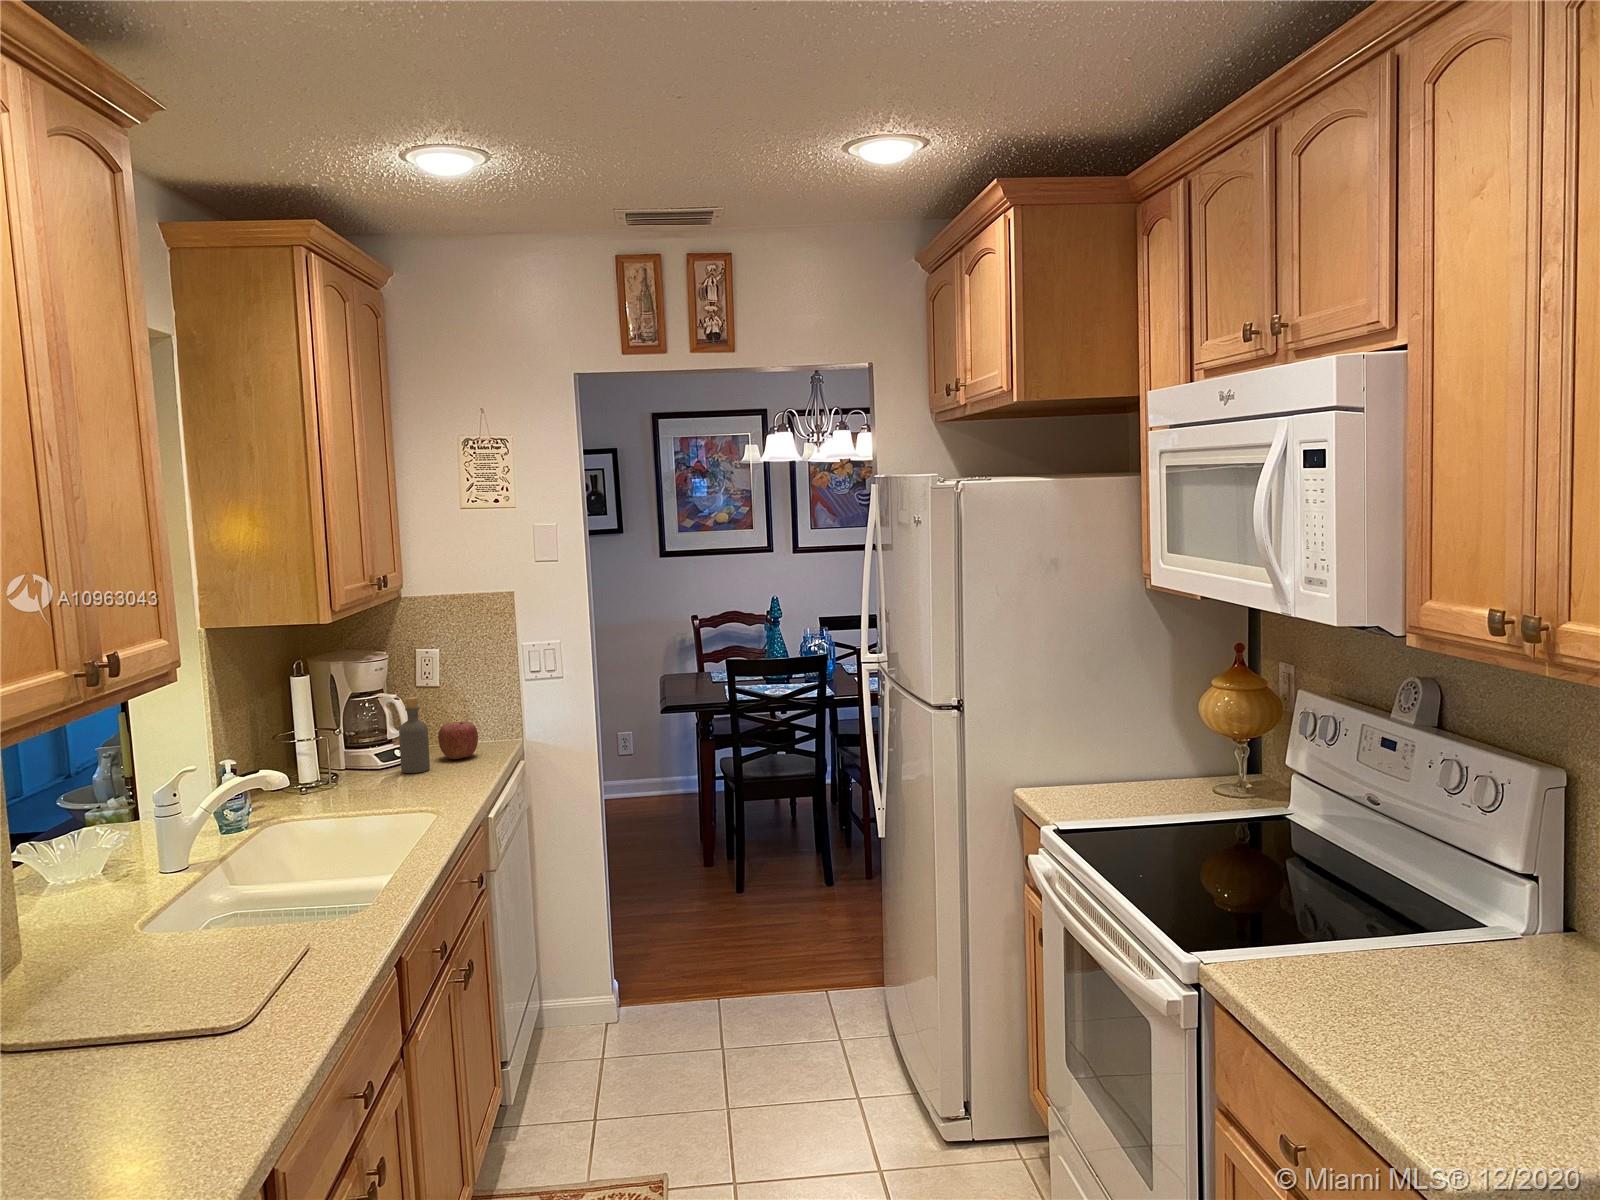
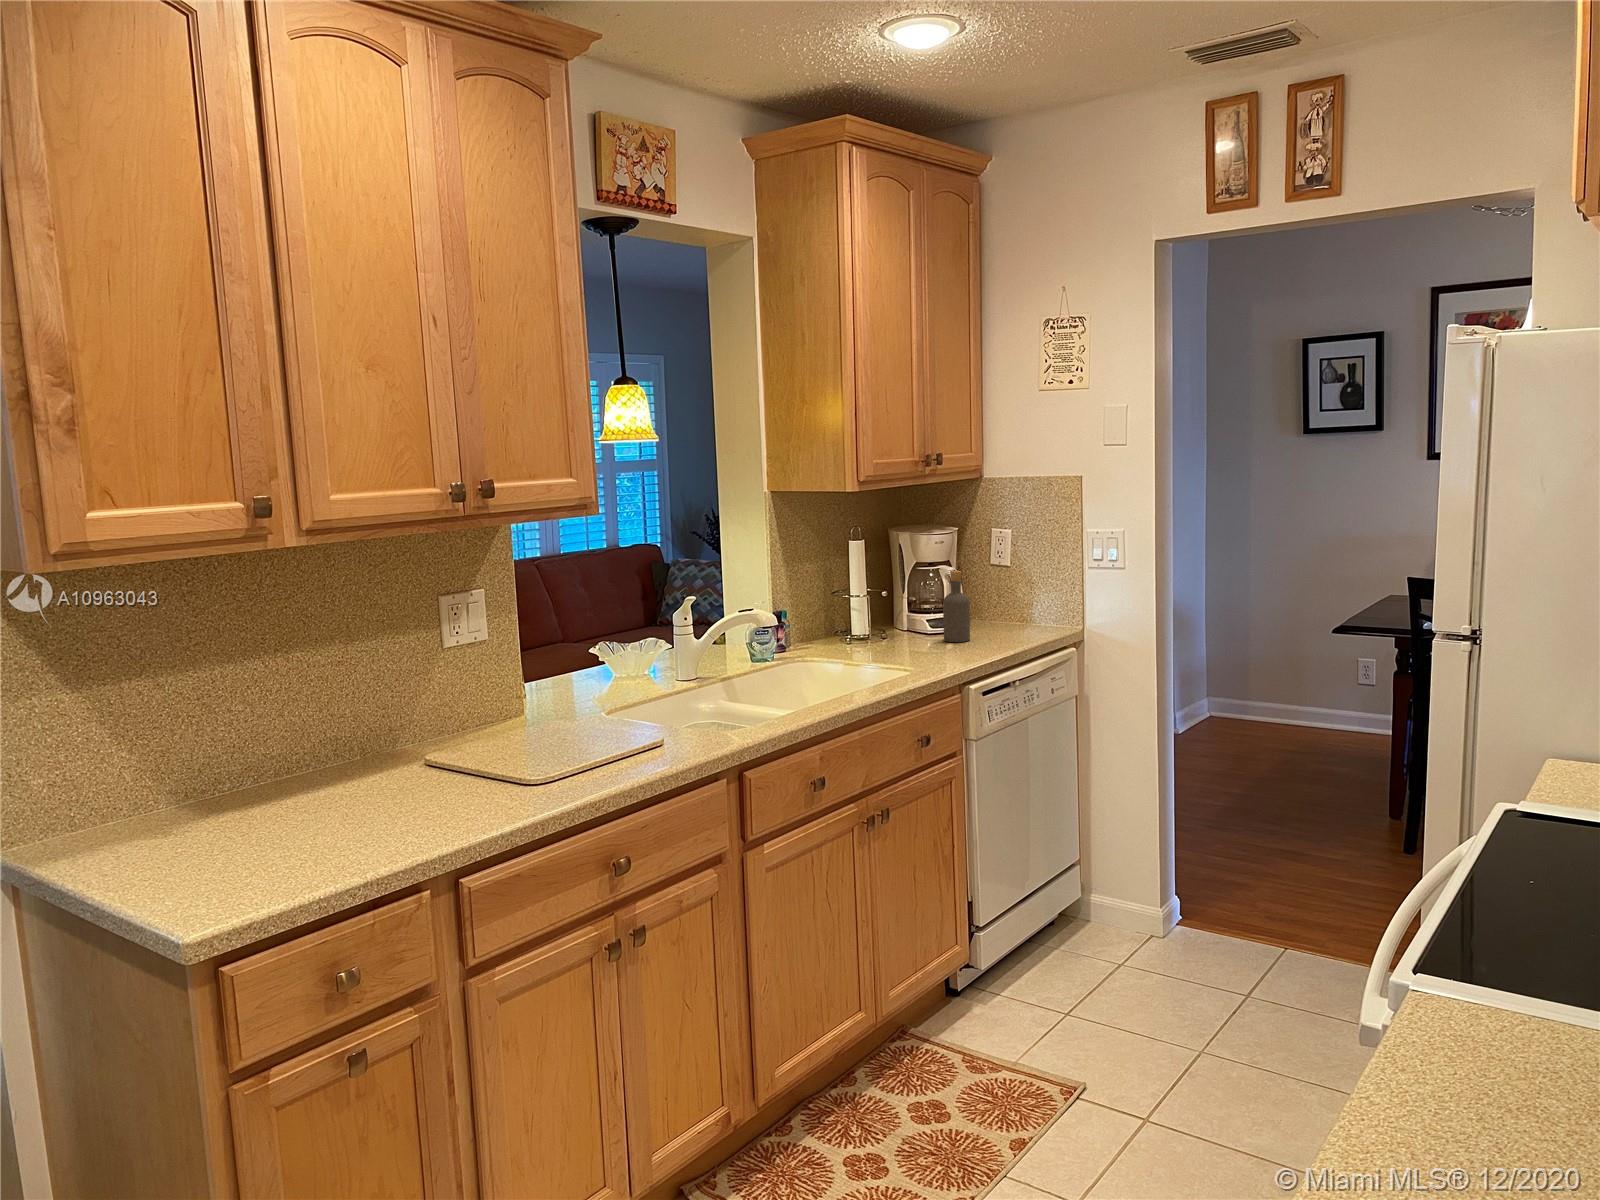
apple: present [438,721,478,759] -> none [989,601,1027,636]

